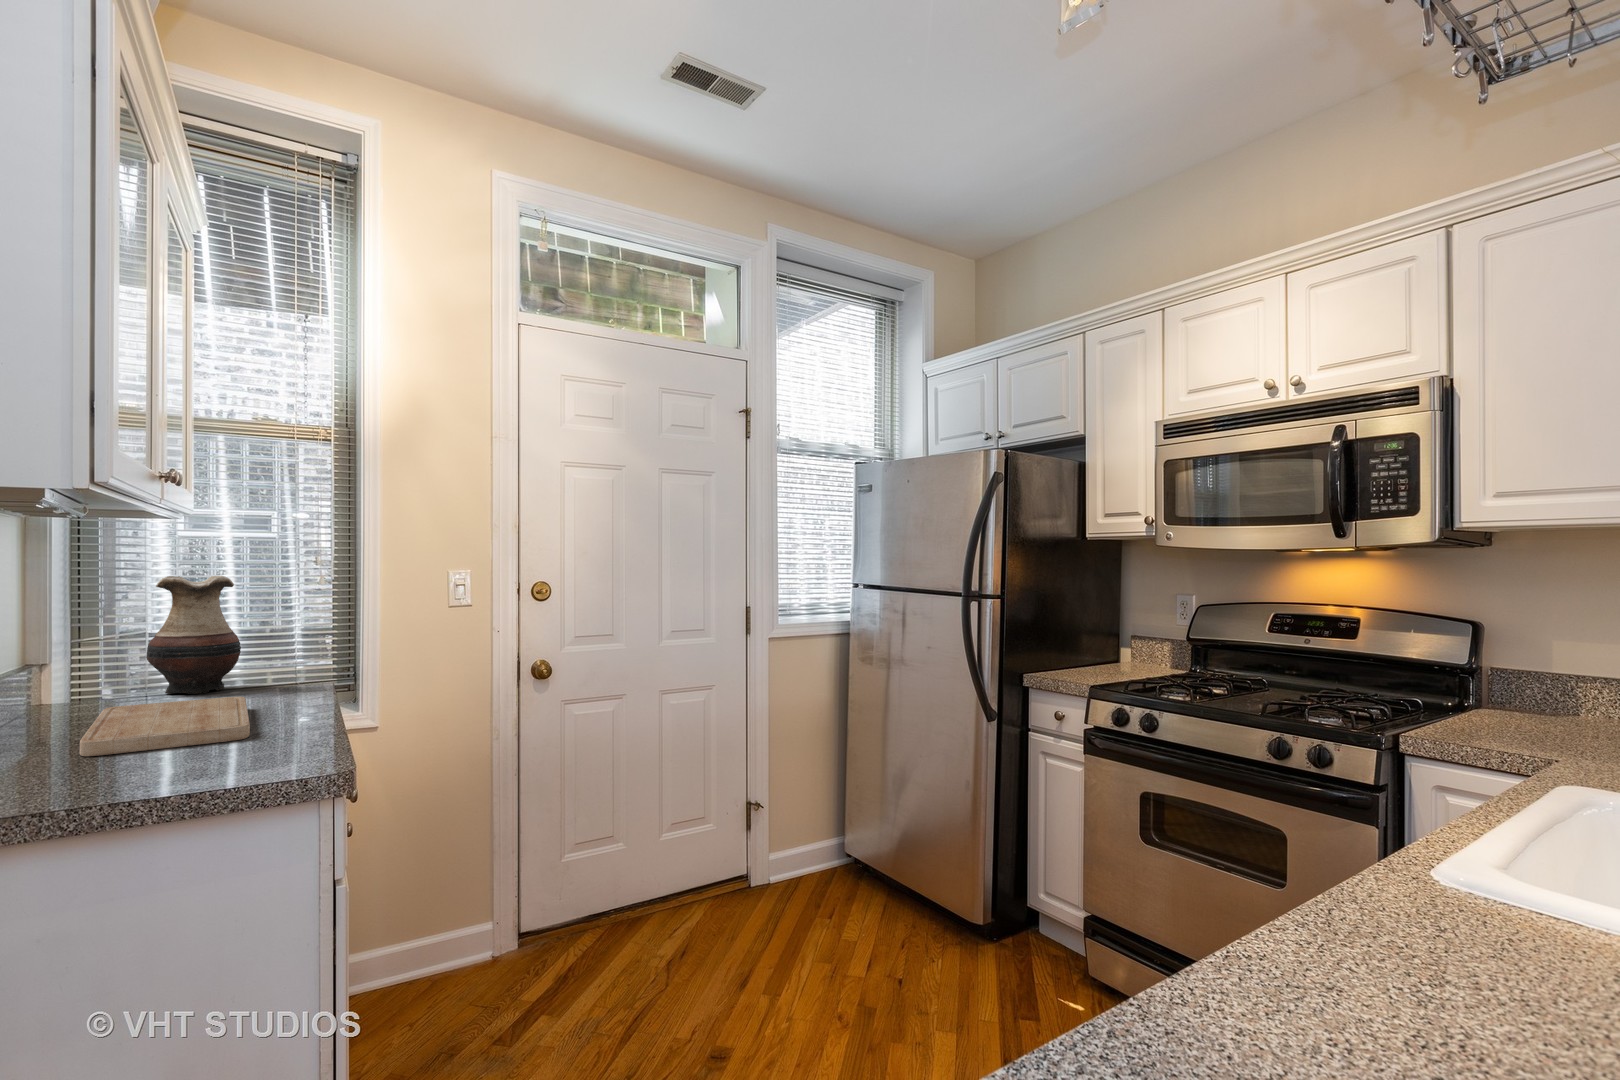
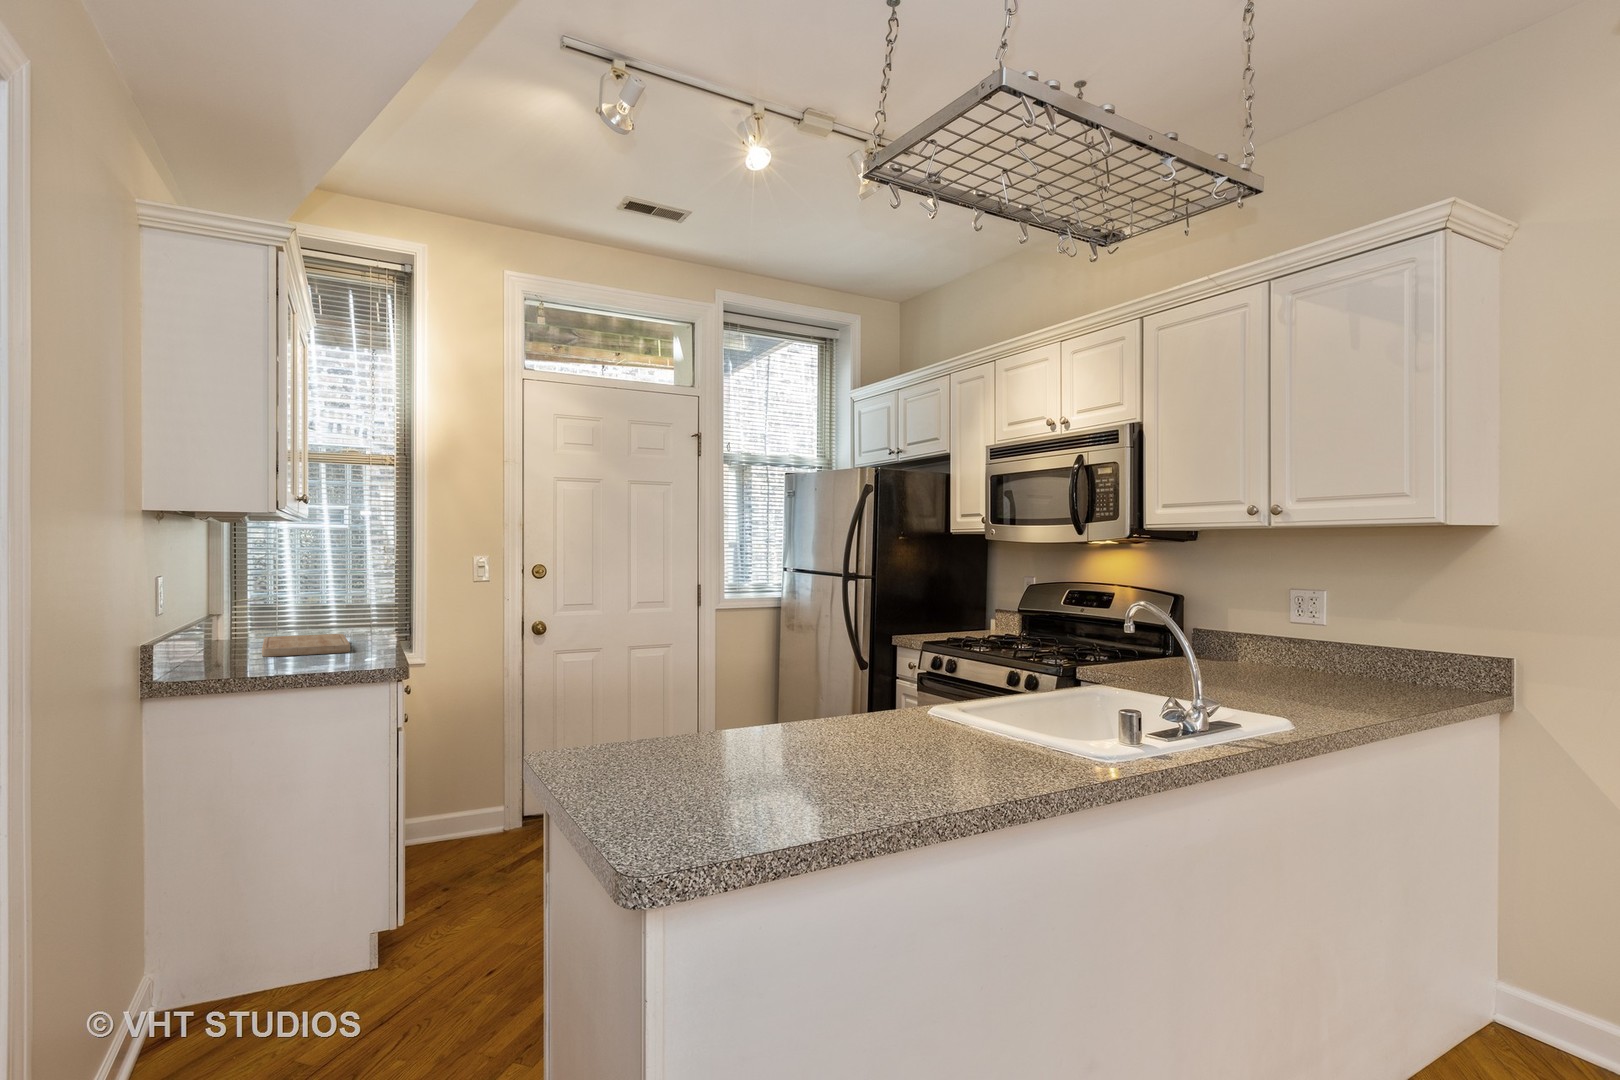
vase: present [146,576,241,694] -> none [280,559,337,635]

